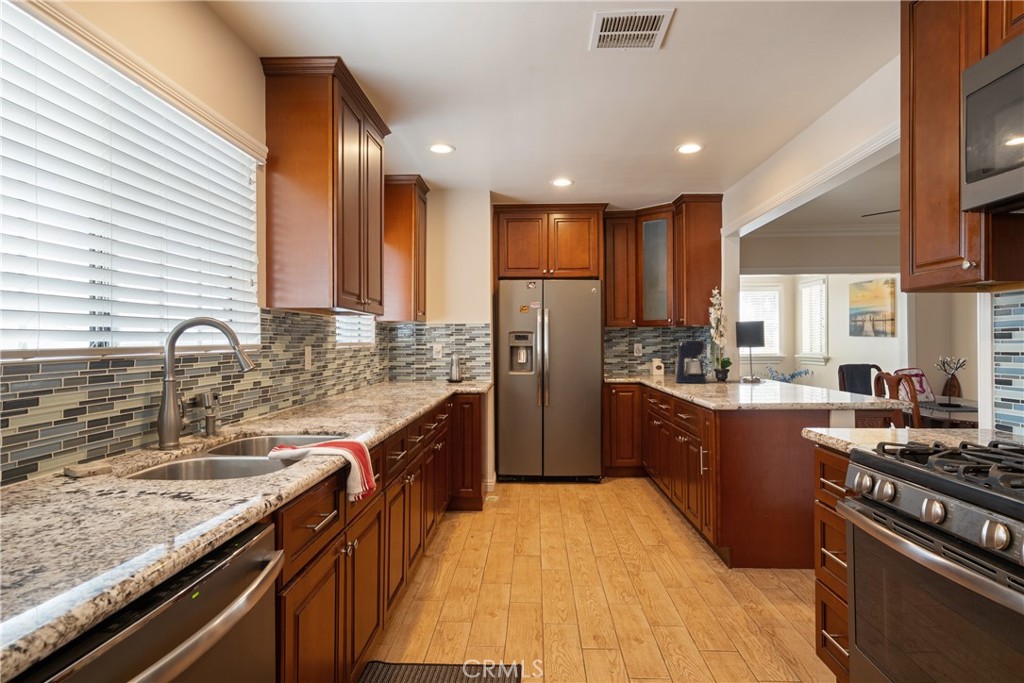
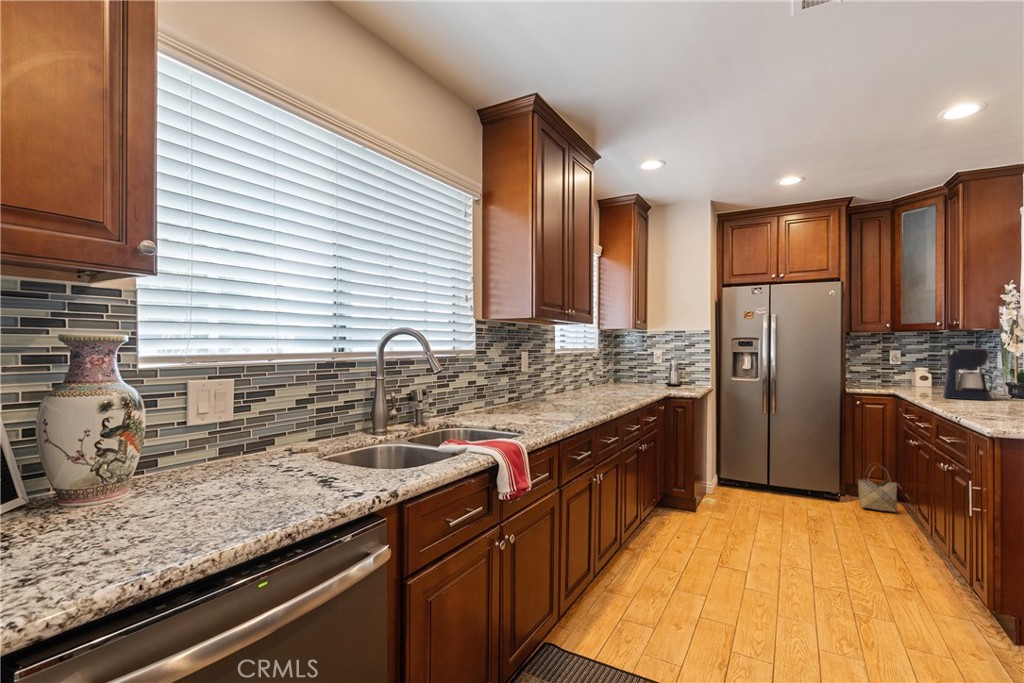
woven basket: none [614,444,643,485] -> present [858,463,897,512]

